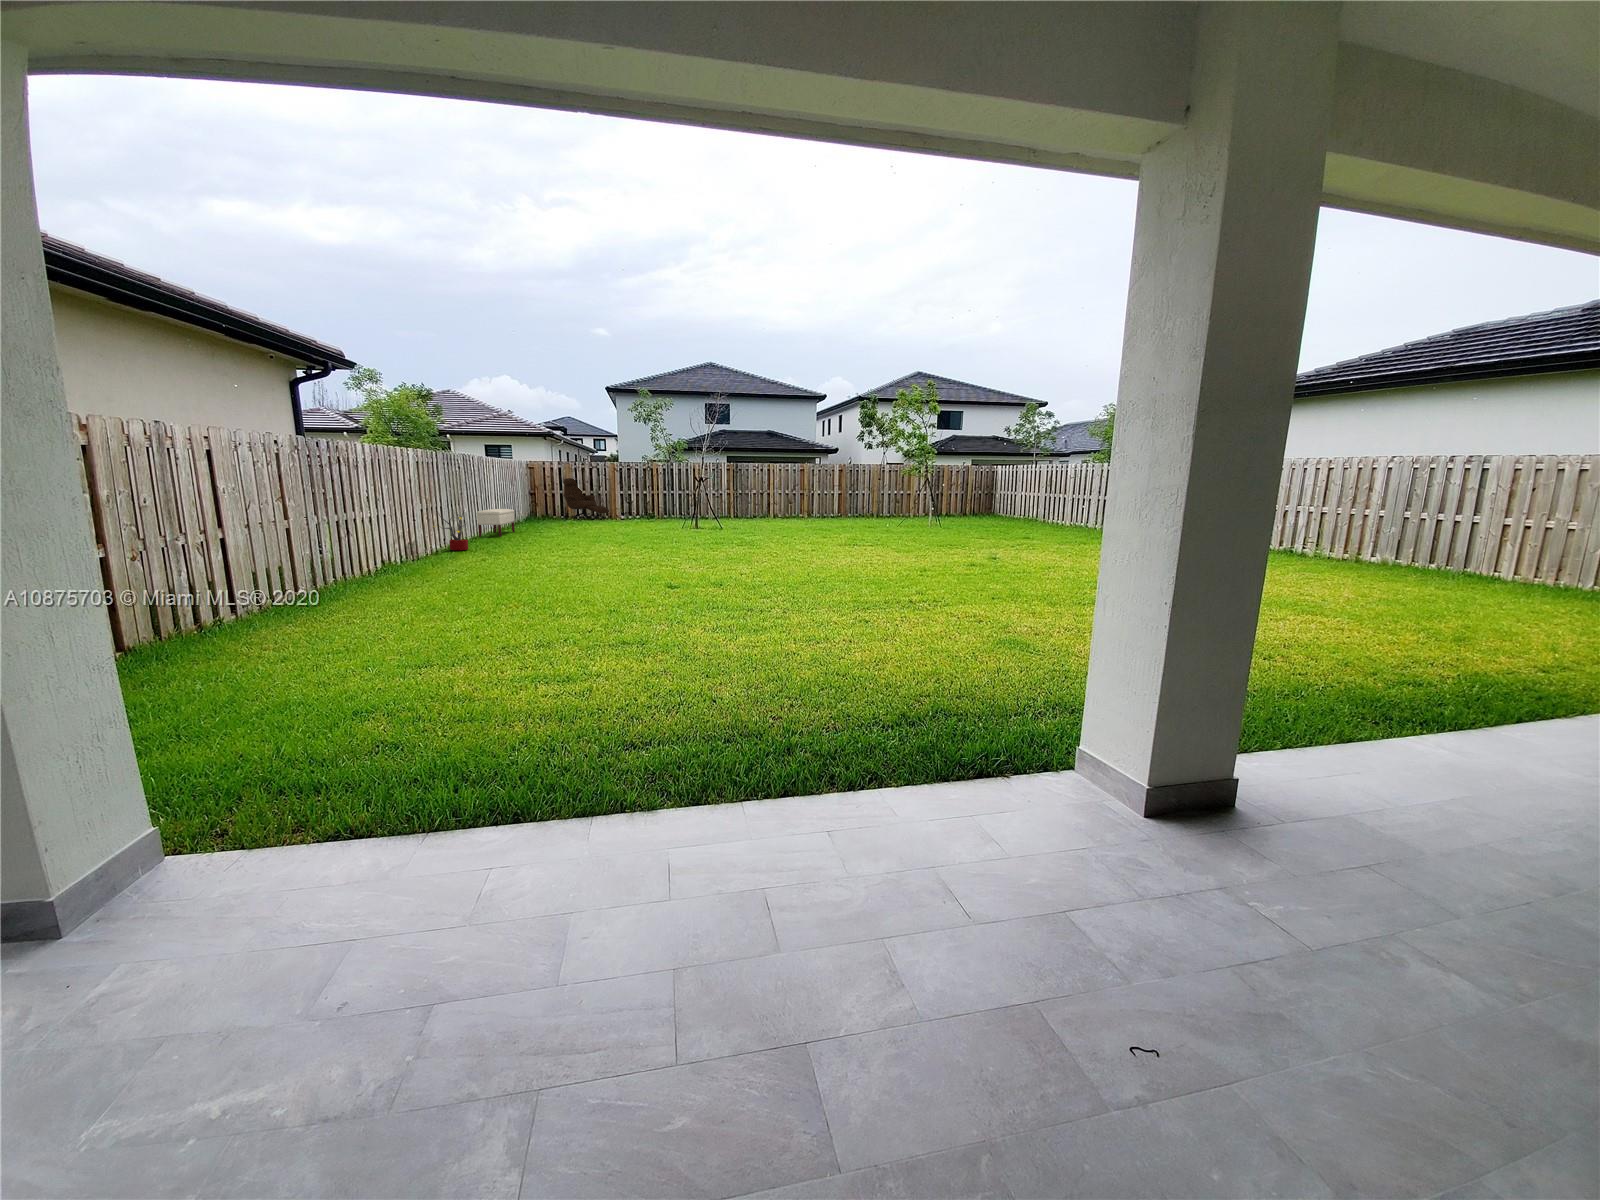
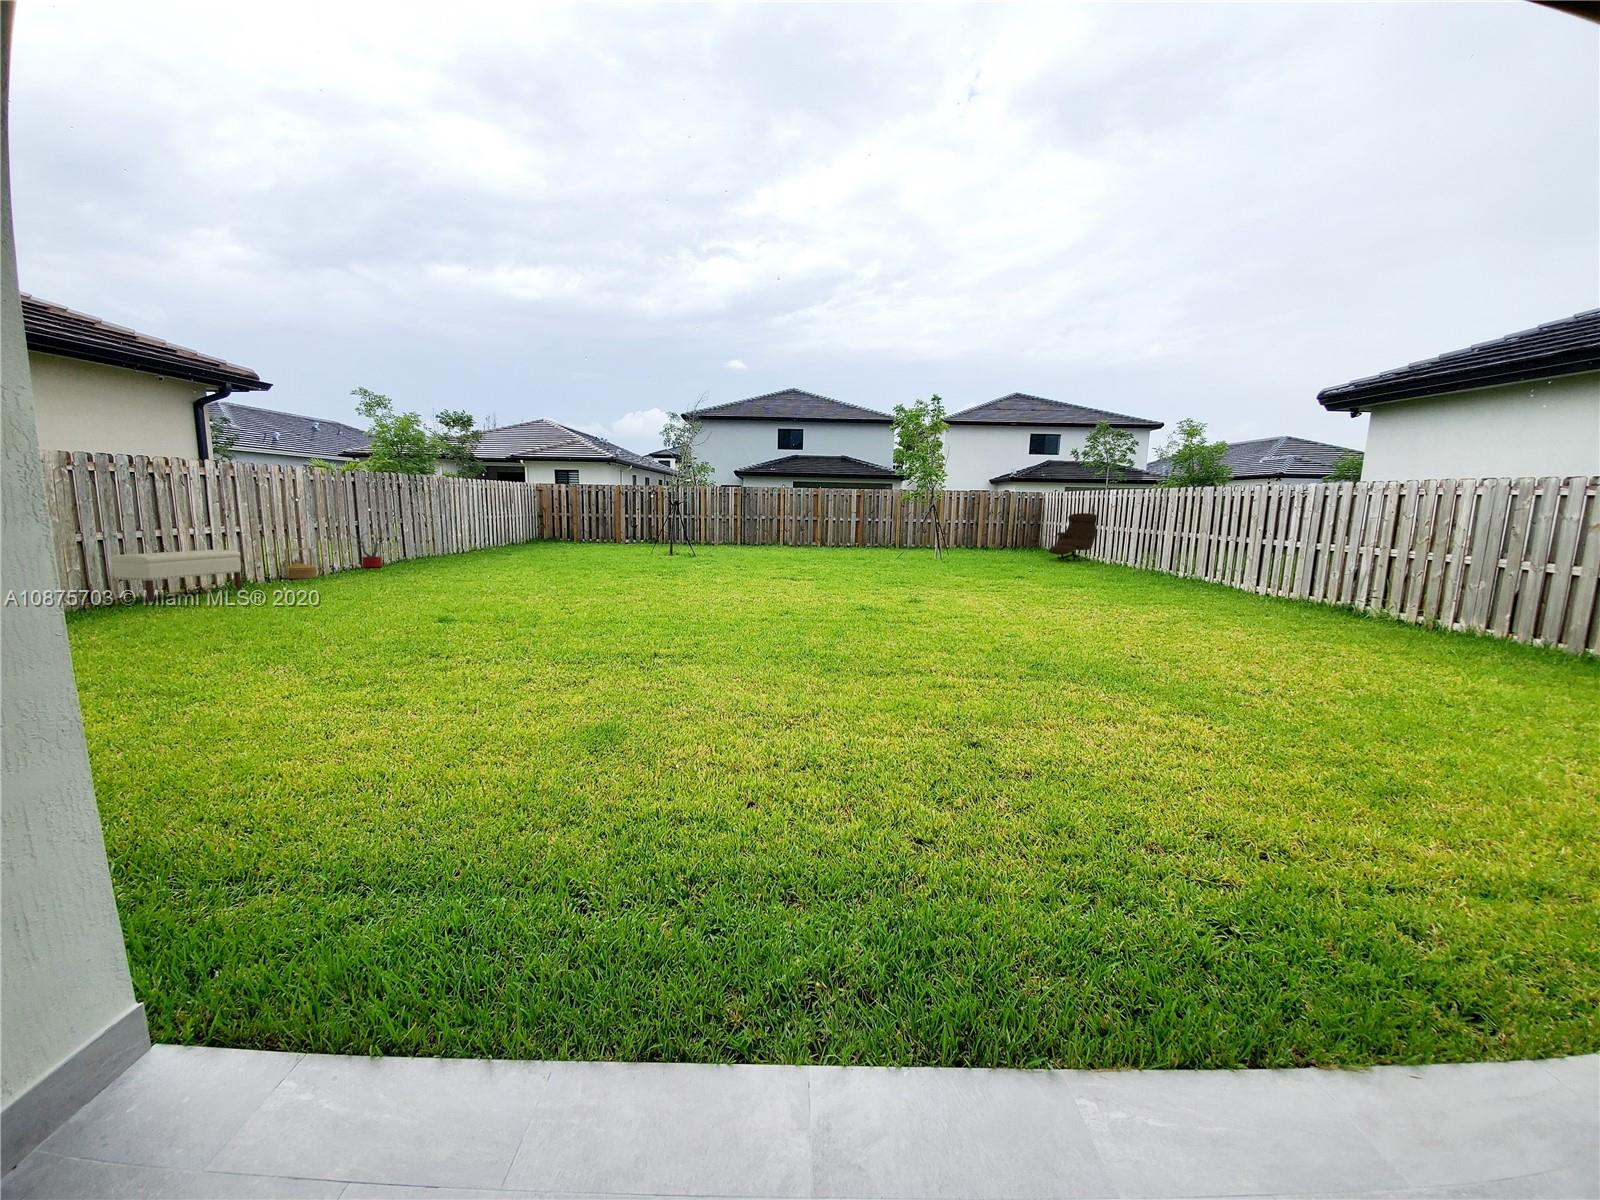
lounge chair: present [564,478,609,519] -> present [1049,513,1097,561]
bench: present [476,509,515,537] -> present [110,550,241,602]
woven basket: none [403,532,435,564] -> present [284,547,317,578]

